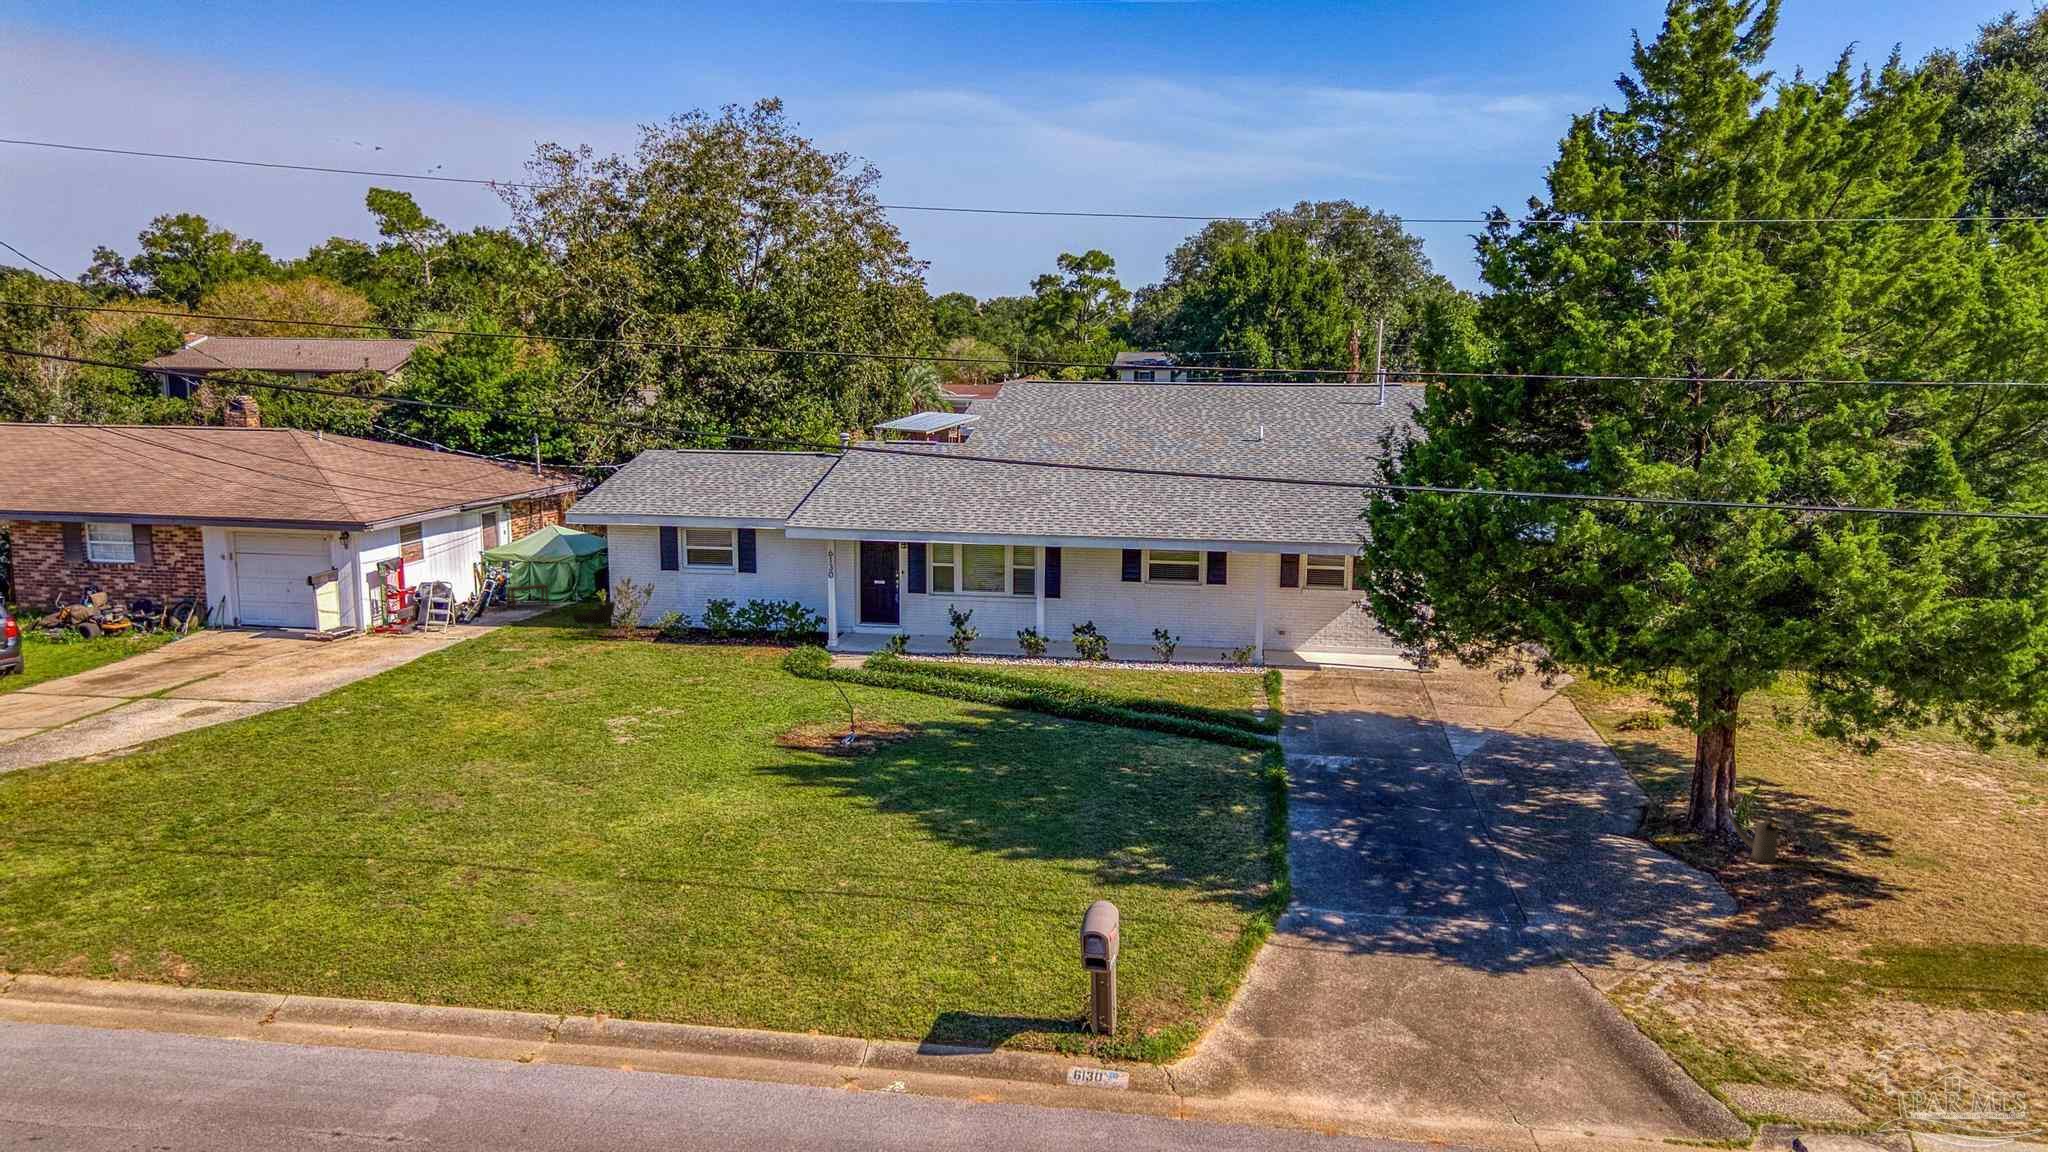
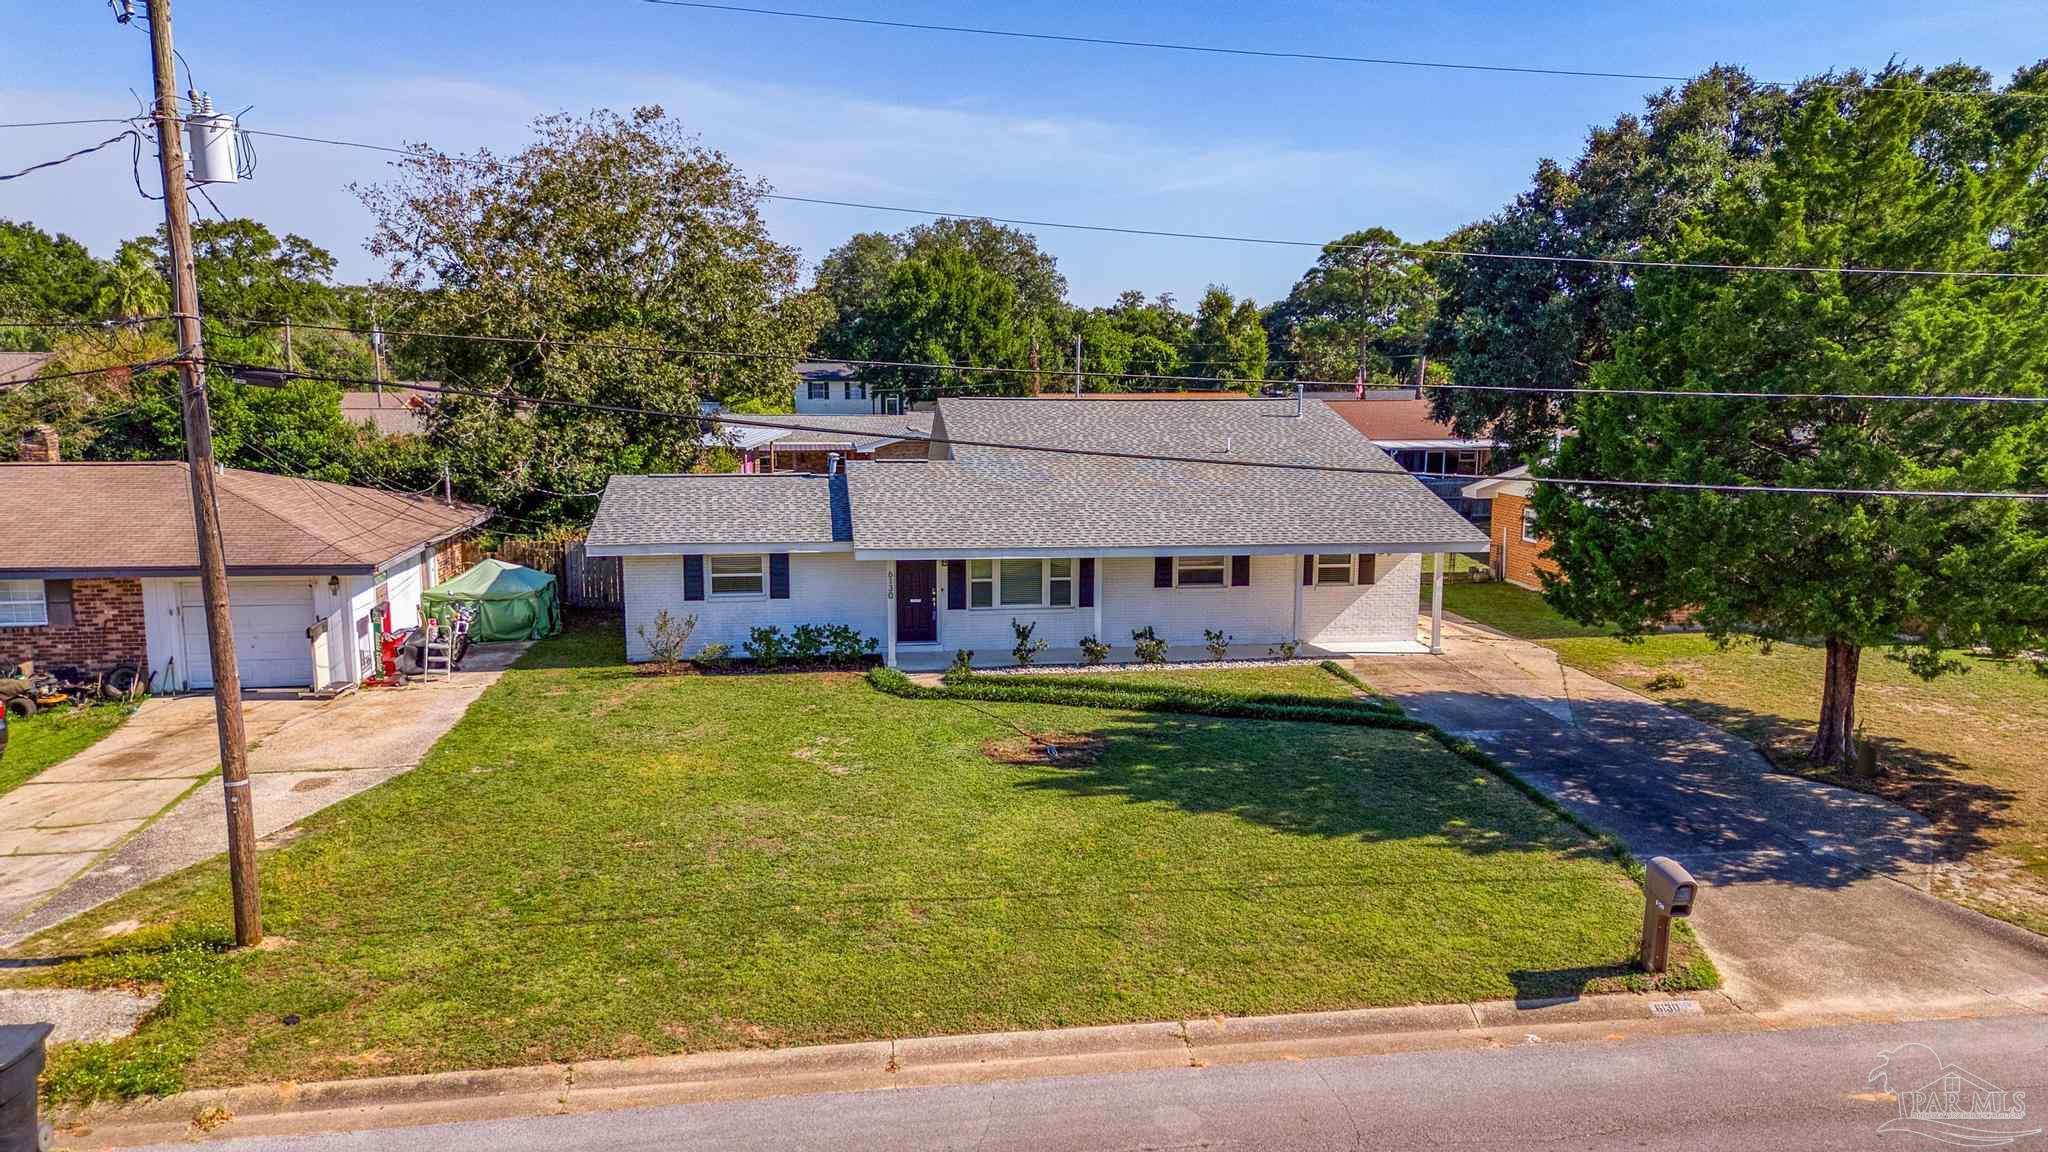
bench: present [507,583,549,608] -> none [485,623,532,652]
lounge chair: present [573,601,615,632] -> none [604,636,647,673]

